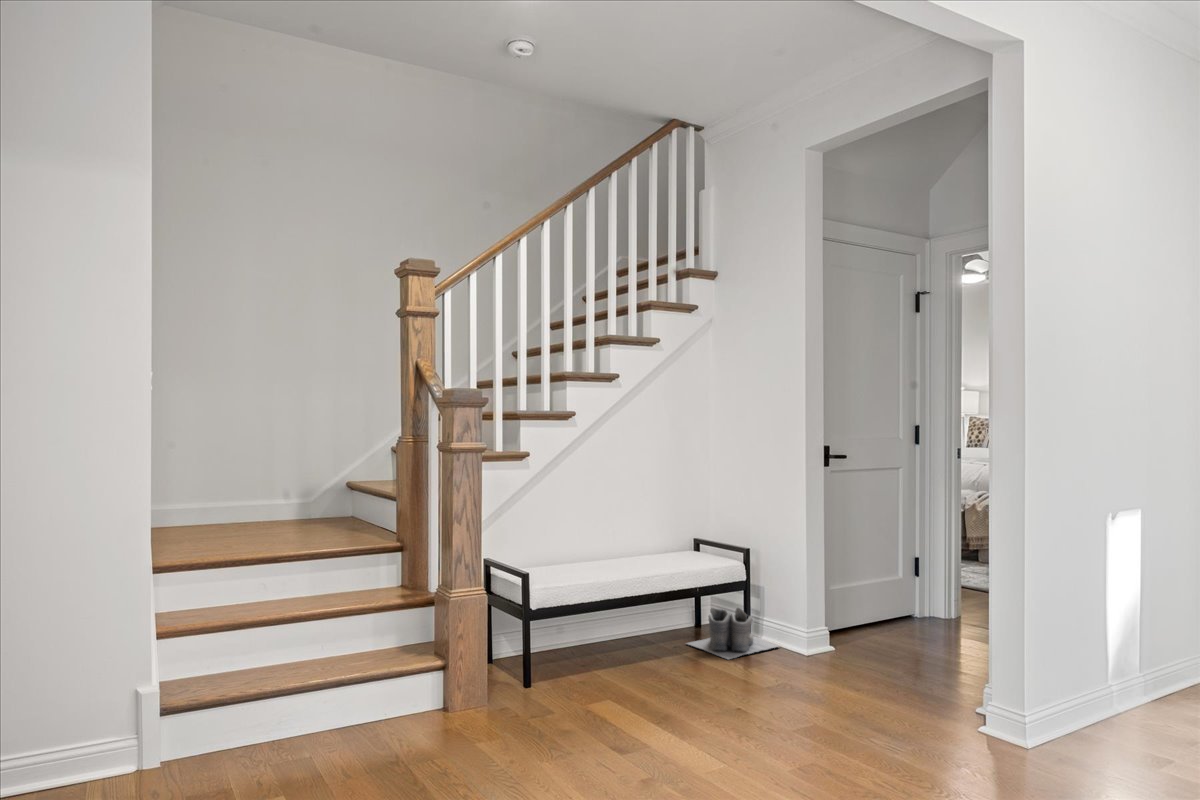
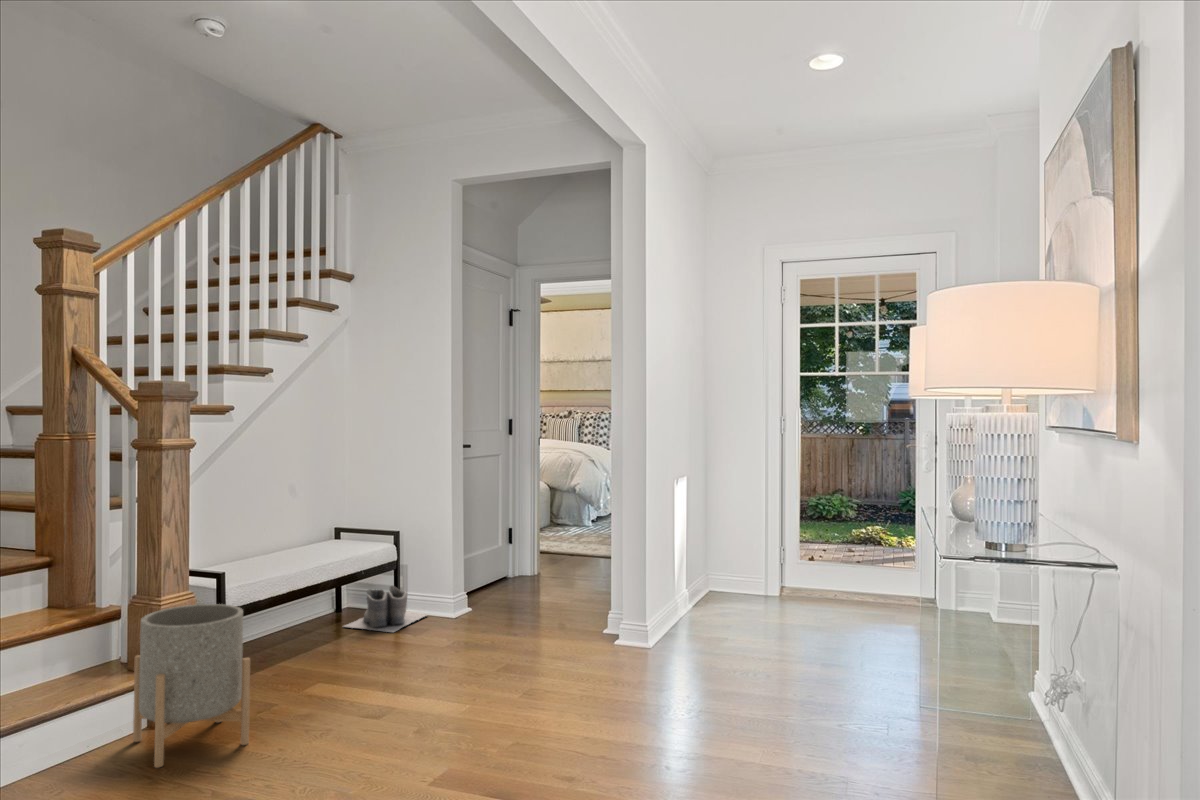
planter: none [414,601,505,748] -> present [133,604,250,768]

